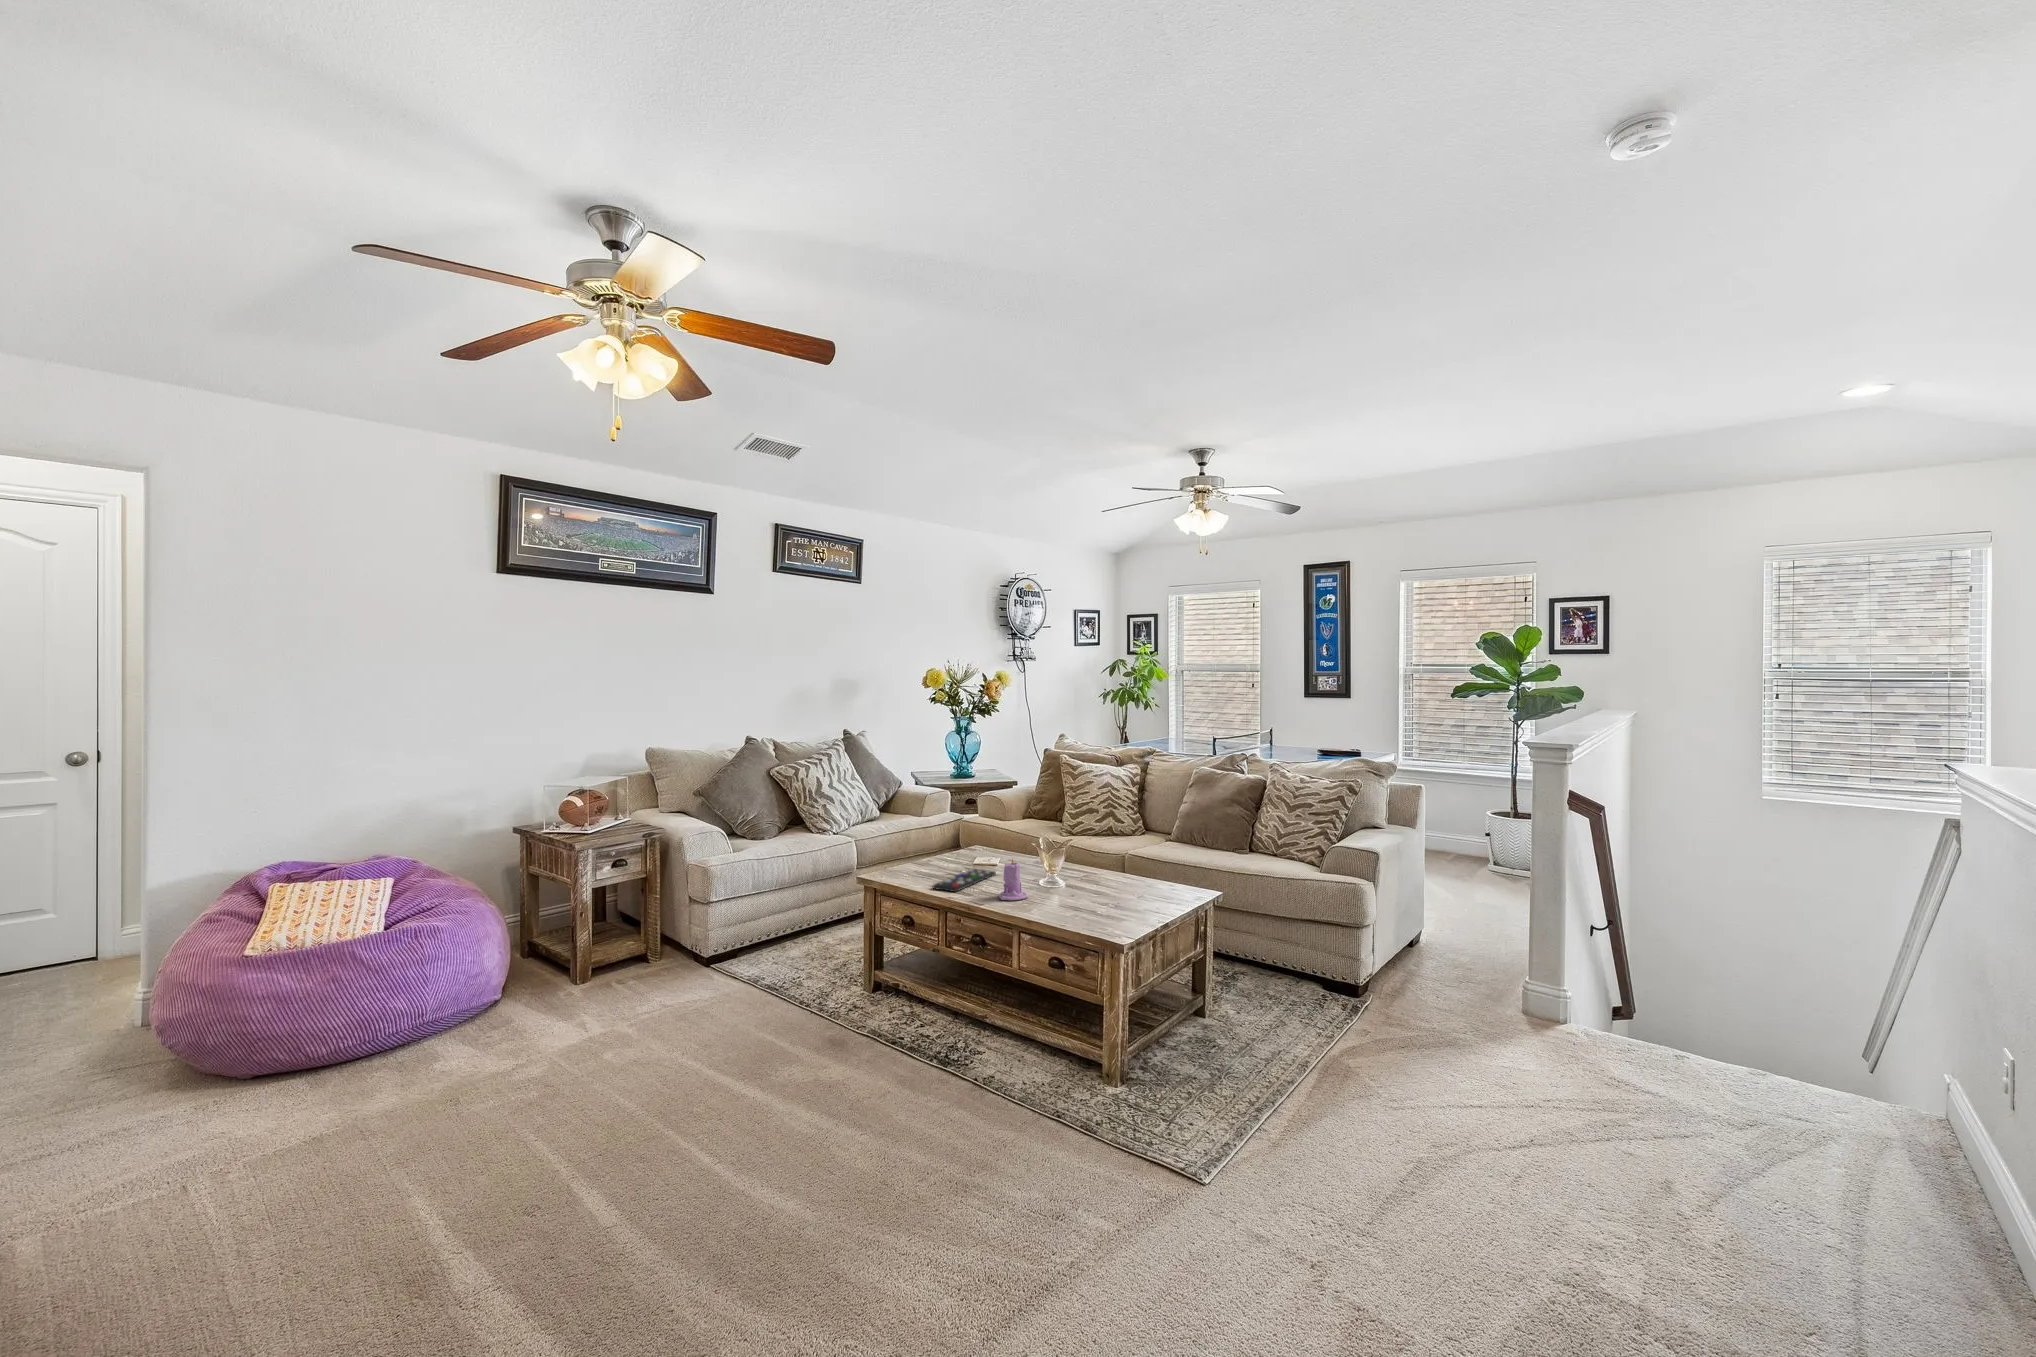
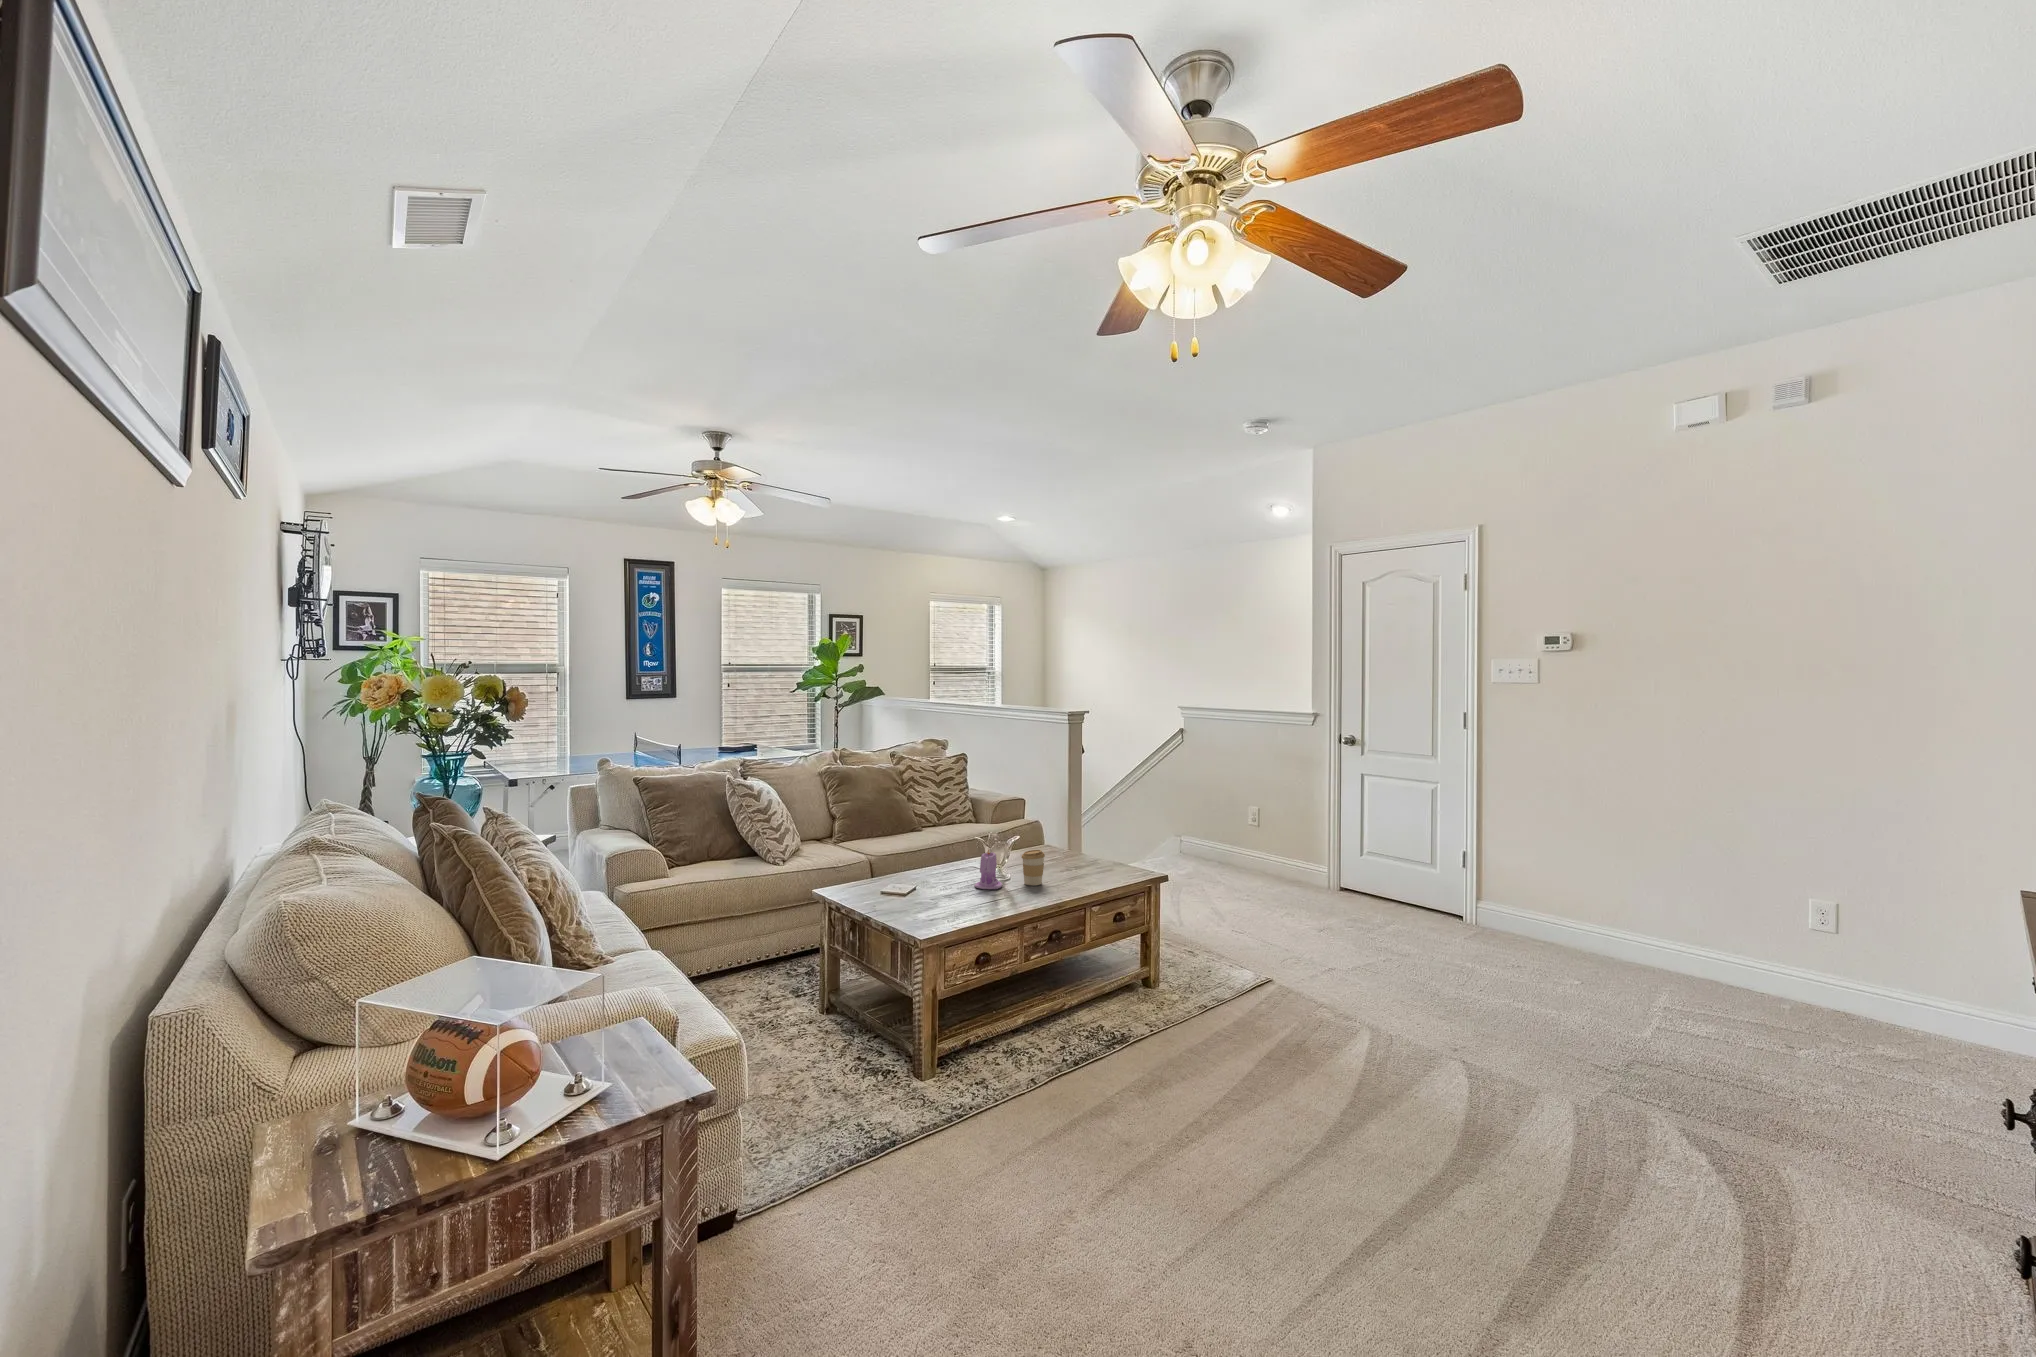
remote control: present [933,869,996,892] -> none [875,881,948,906]
coffee cup: none [1024,873,1050,911] -> present [1022,850,1045,885]

